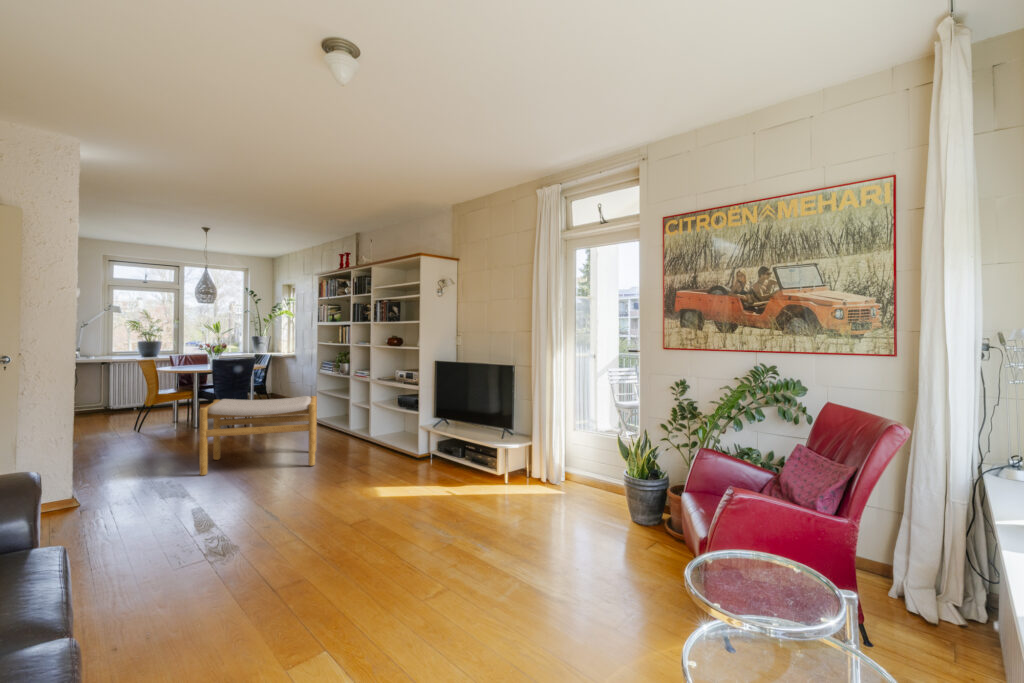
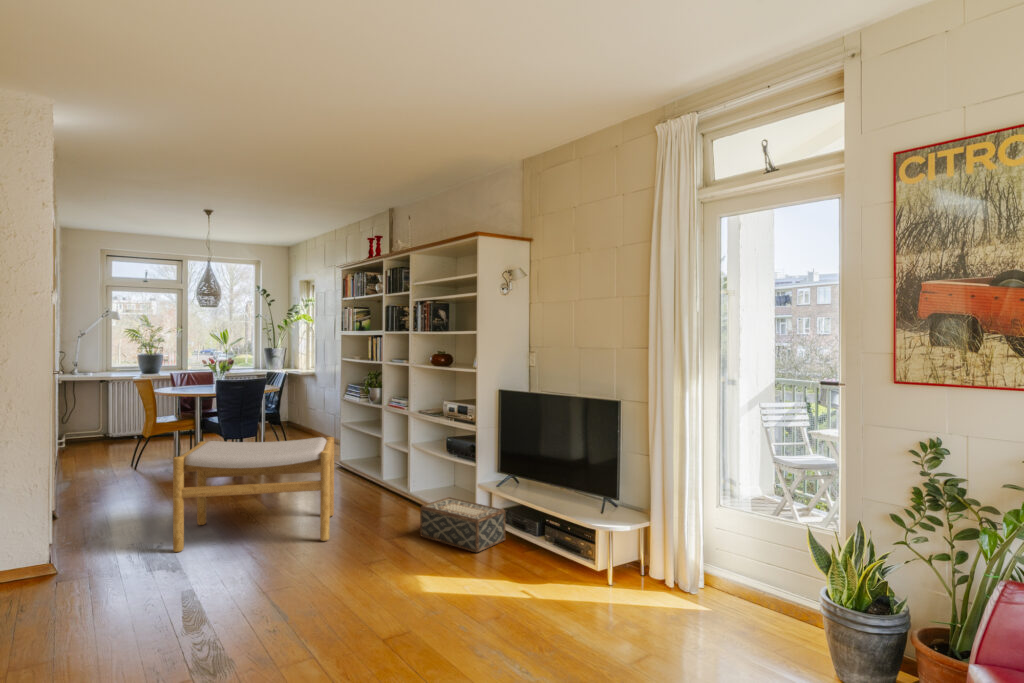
woven basket: none [380,435,439,469] -> present [420,497,505,552]

